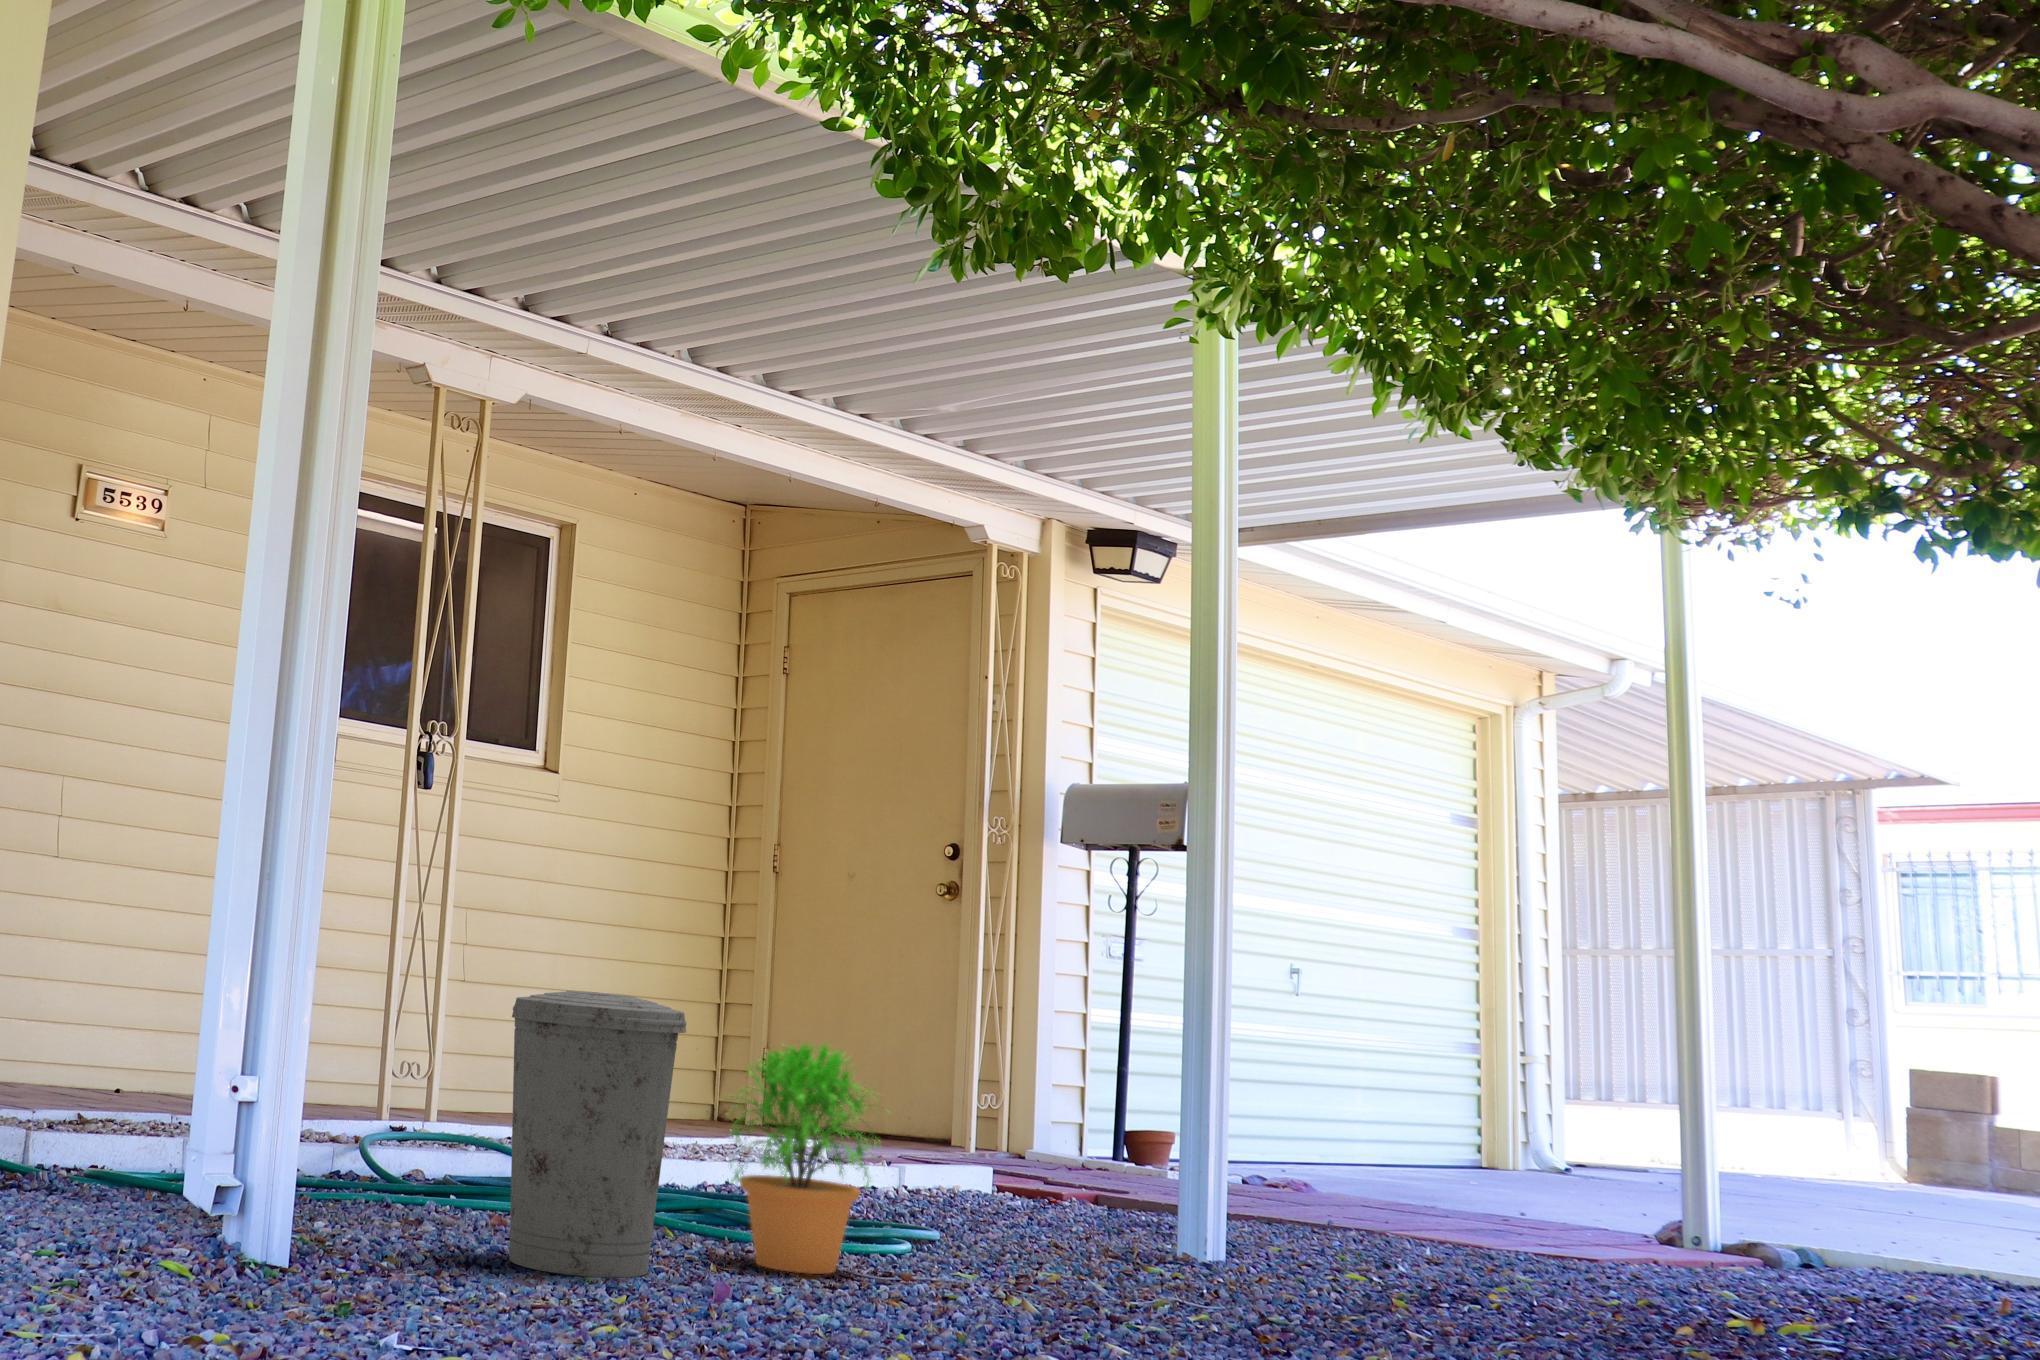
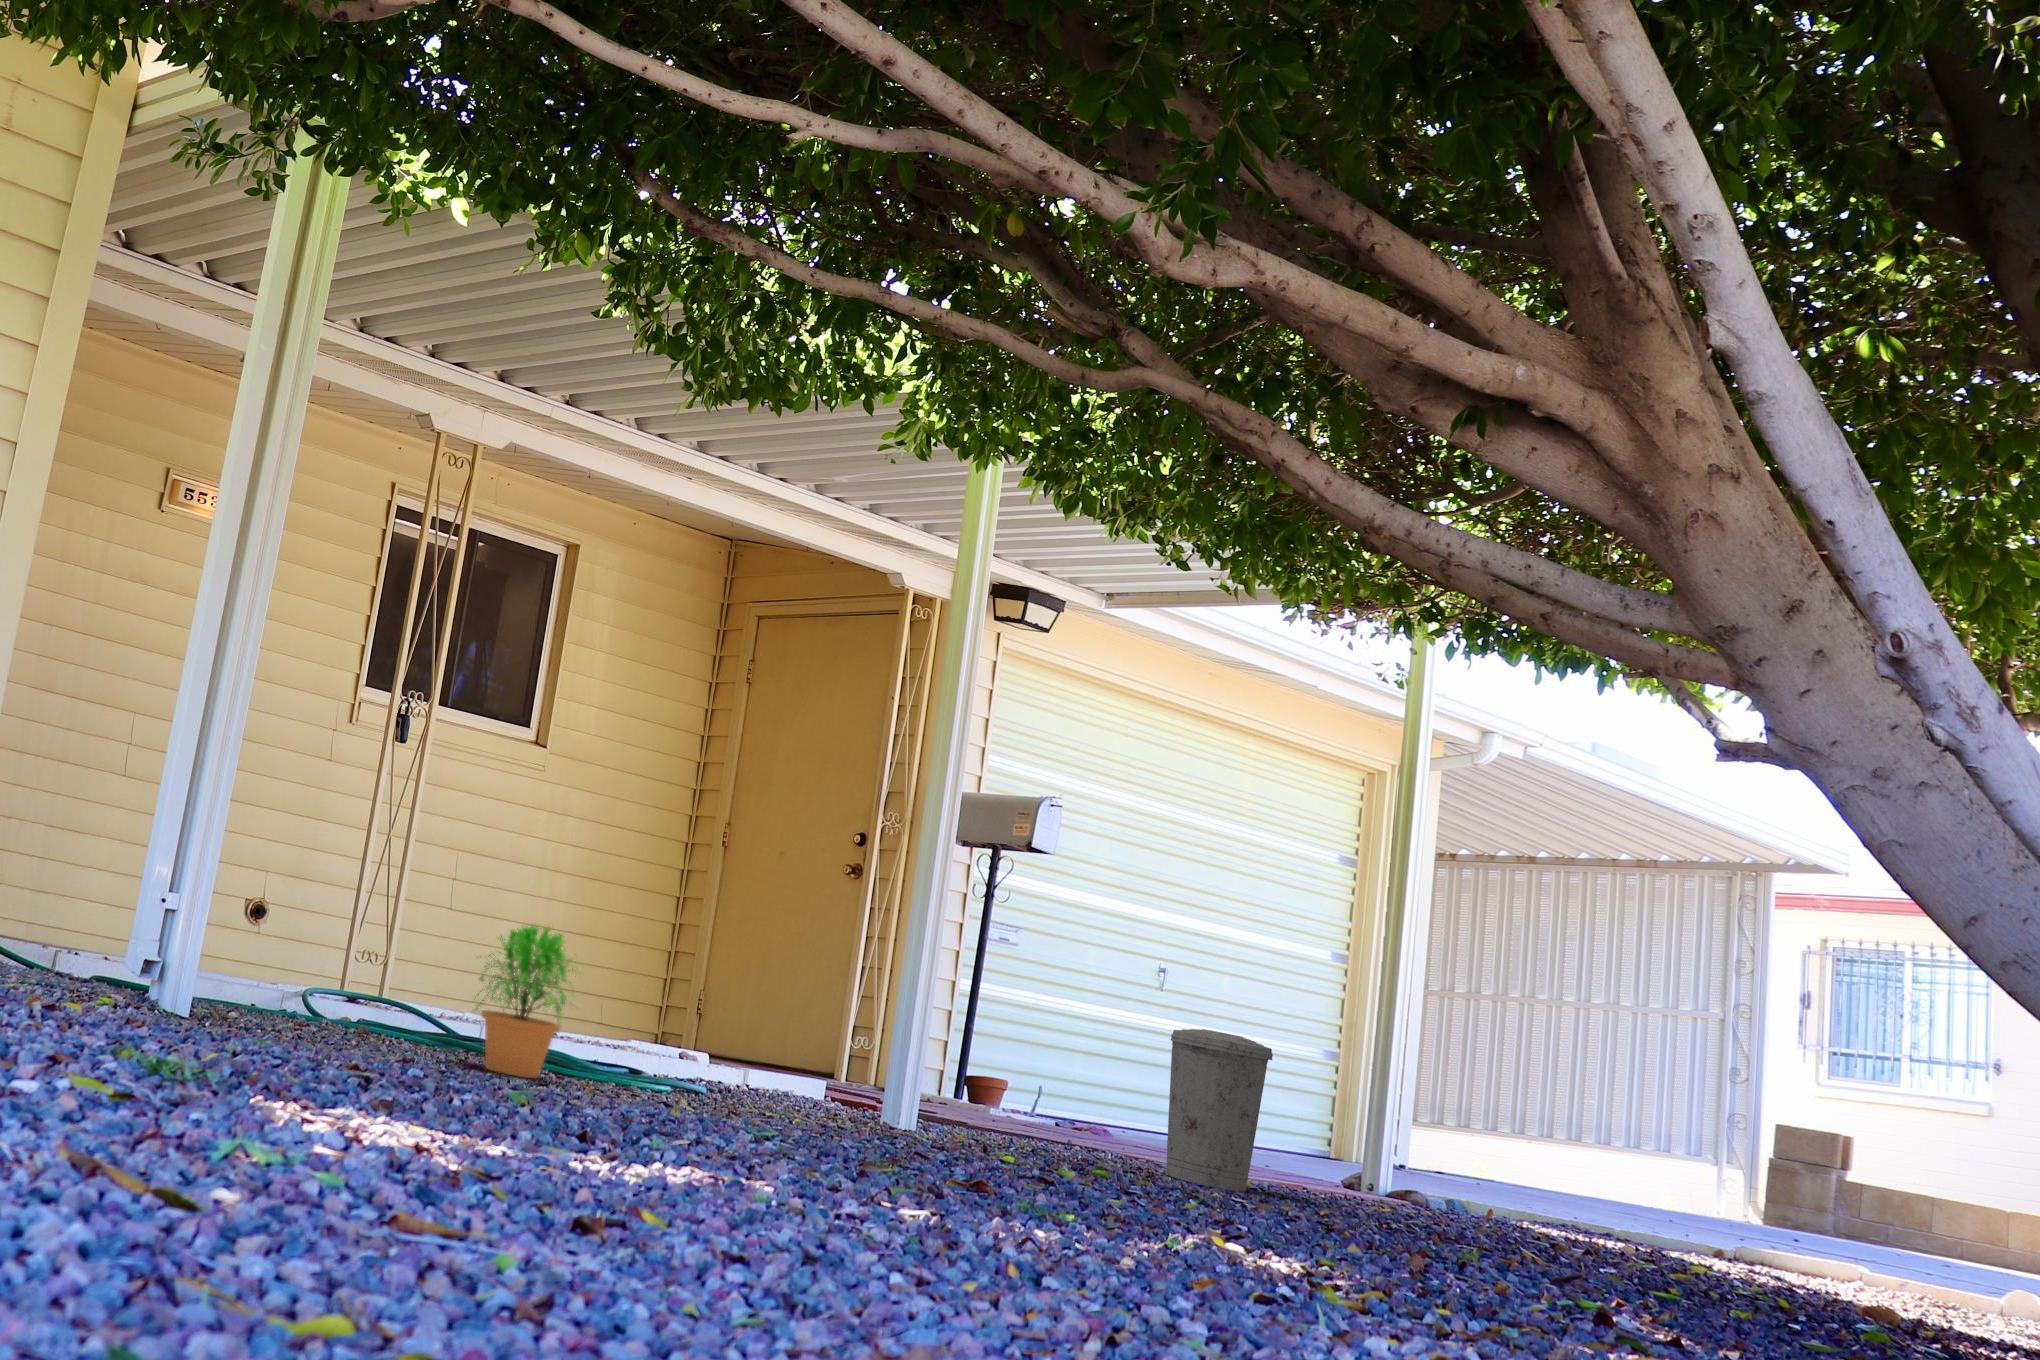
trash can: present [509,991,686,1278] -> present [1166,1029,1273,1192]

